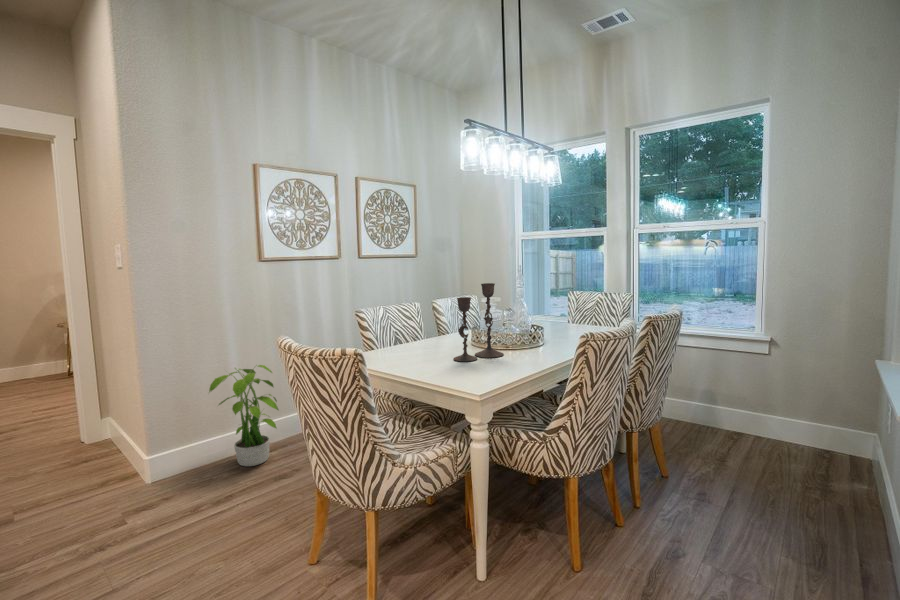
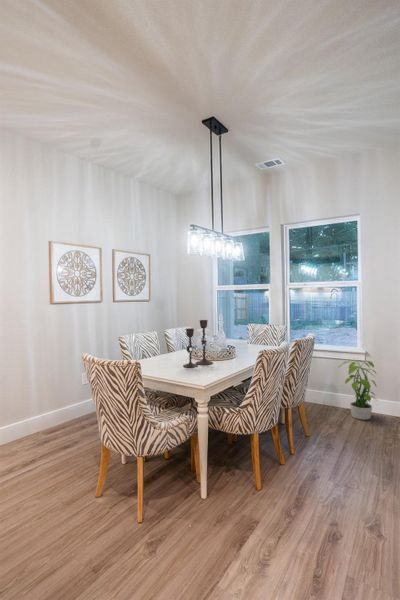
potted plant: present [208,365,279,466] -> present [338,360,376,420]

